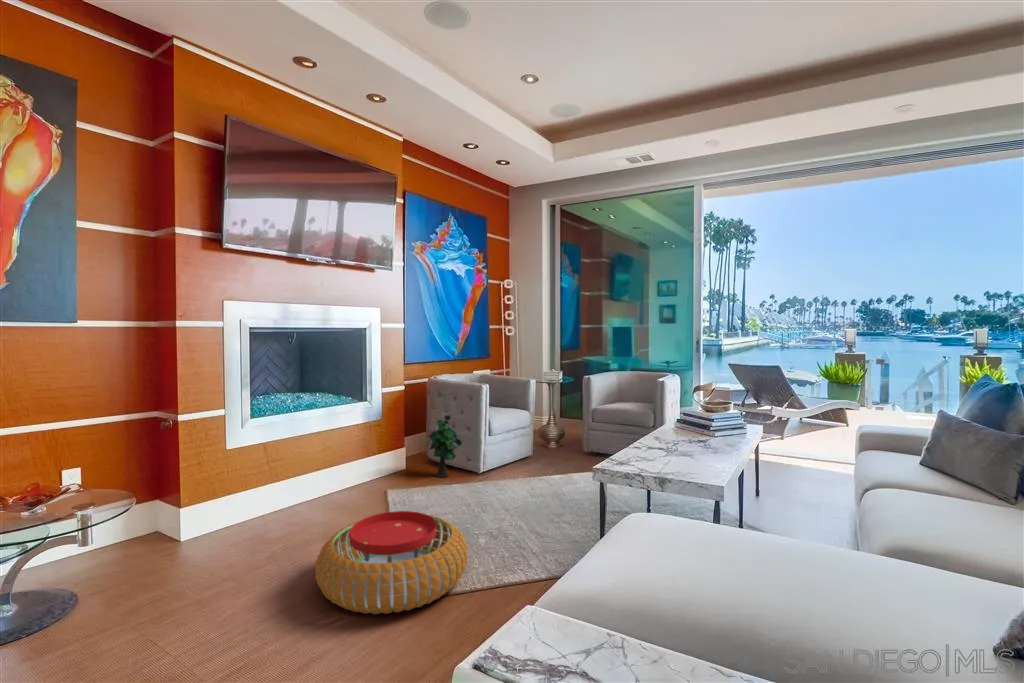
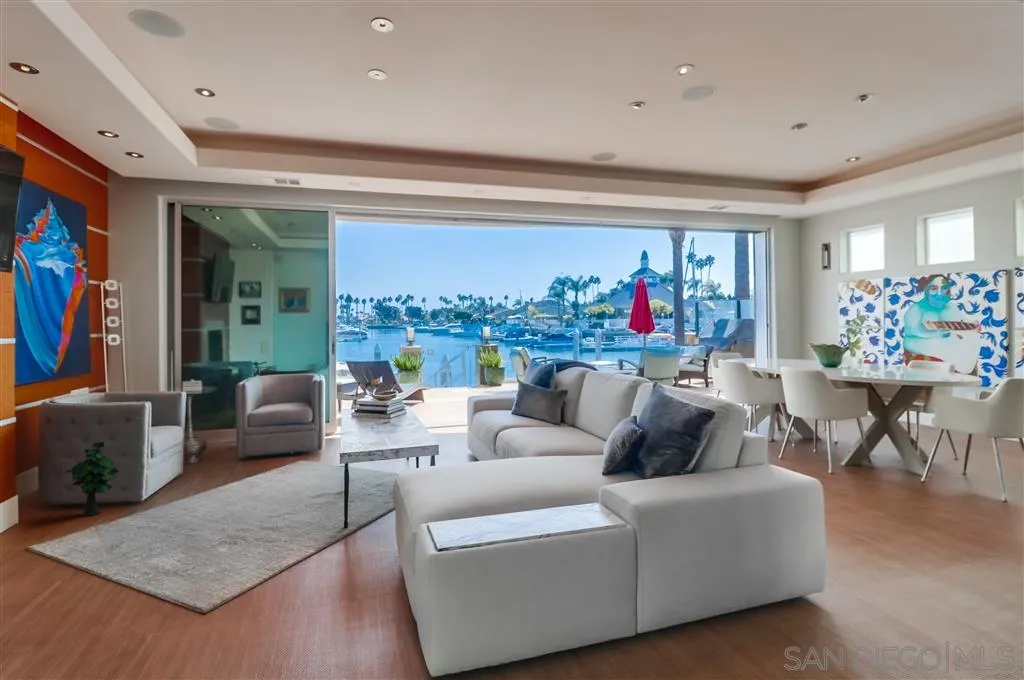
pouf: present [315,511,468,614] -> none [75,526,249,628]

